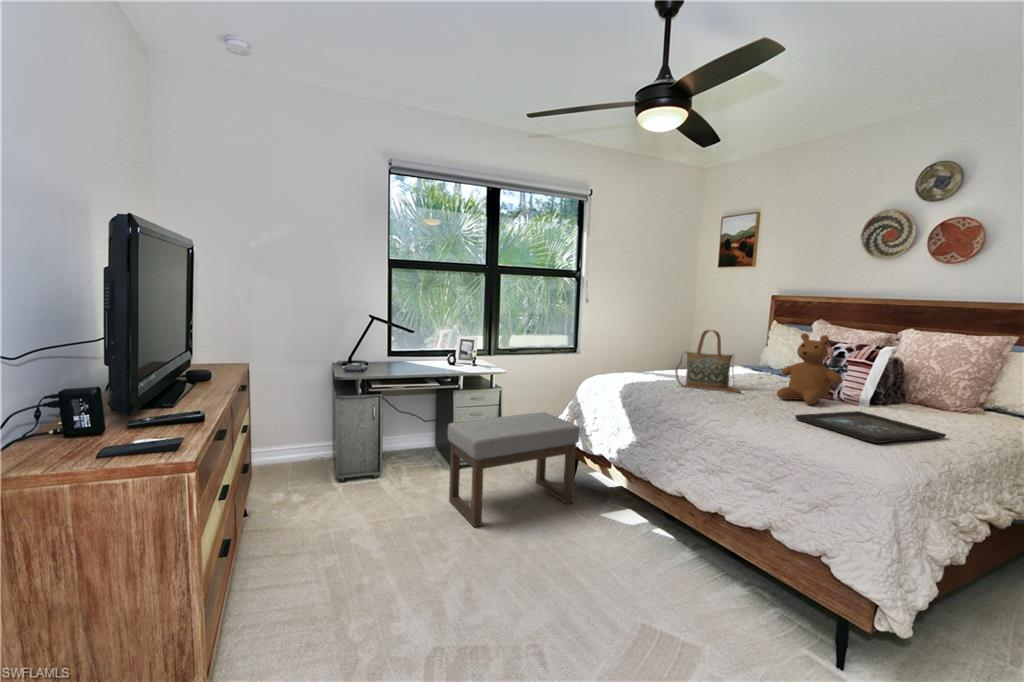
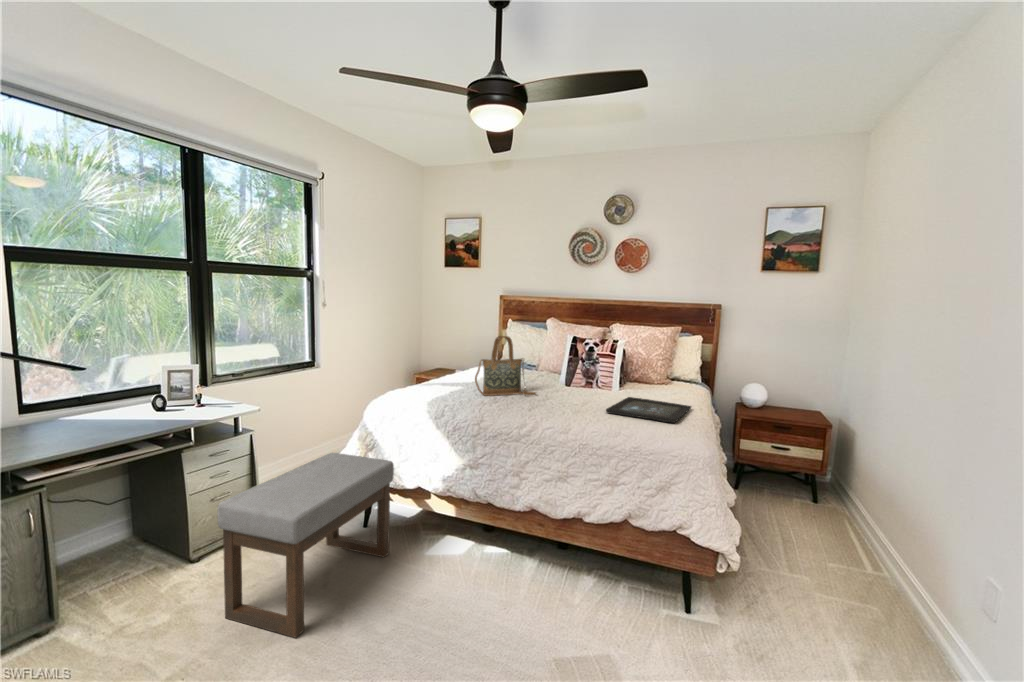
teddy bear: present [777,333,842,405] -> none [560,334,608,397]

